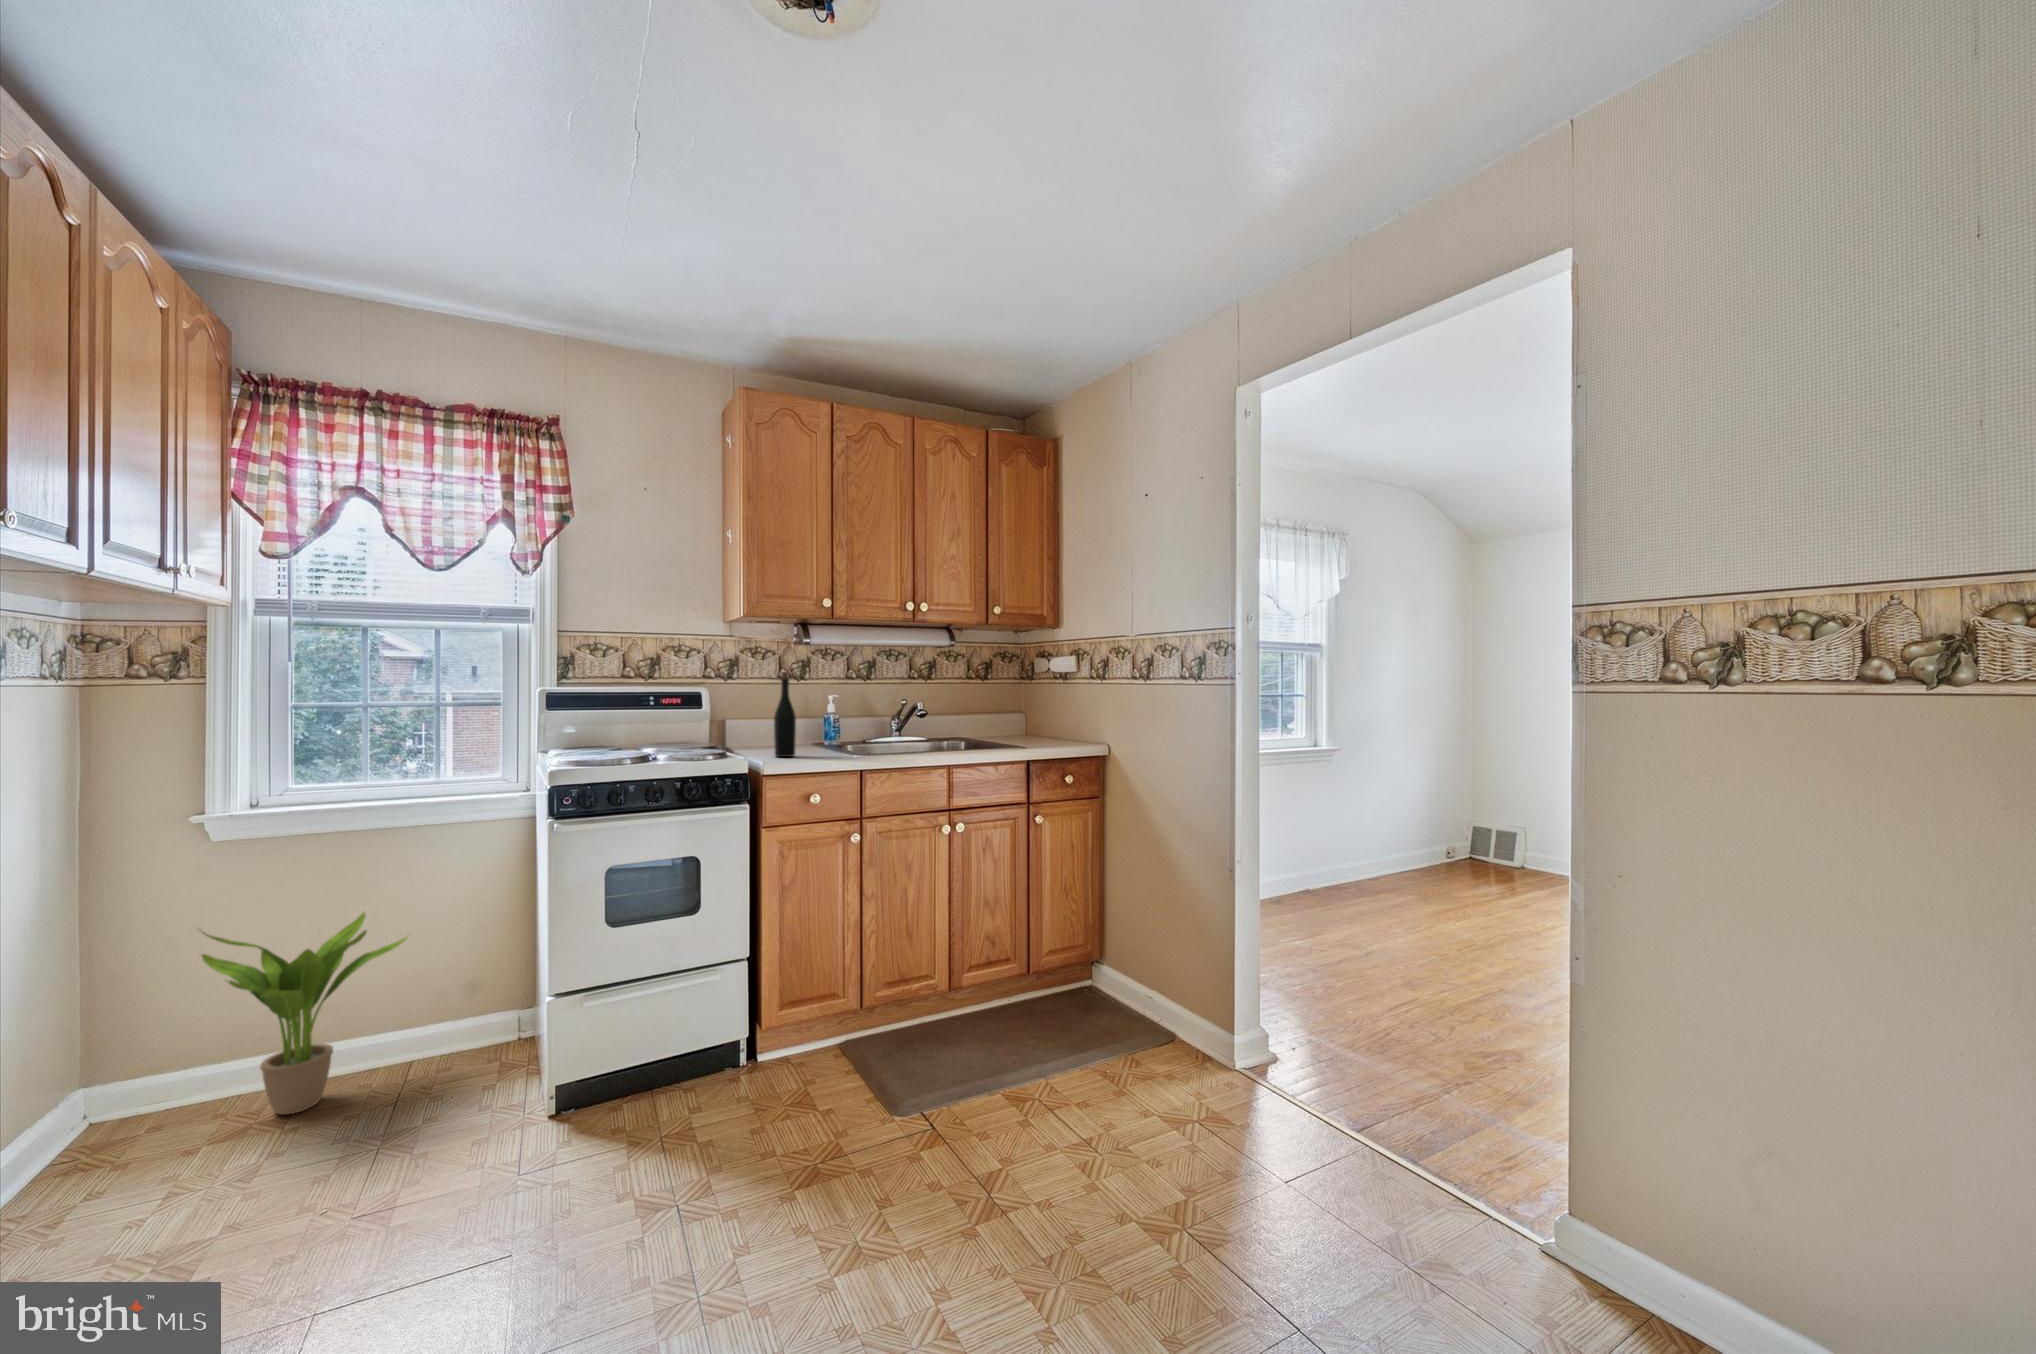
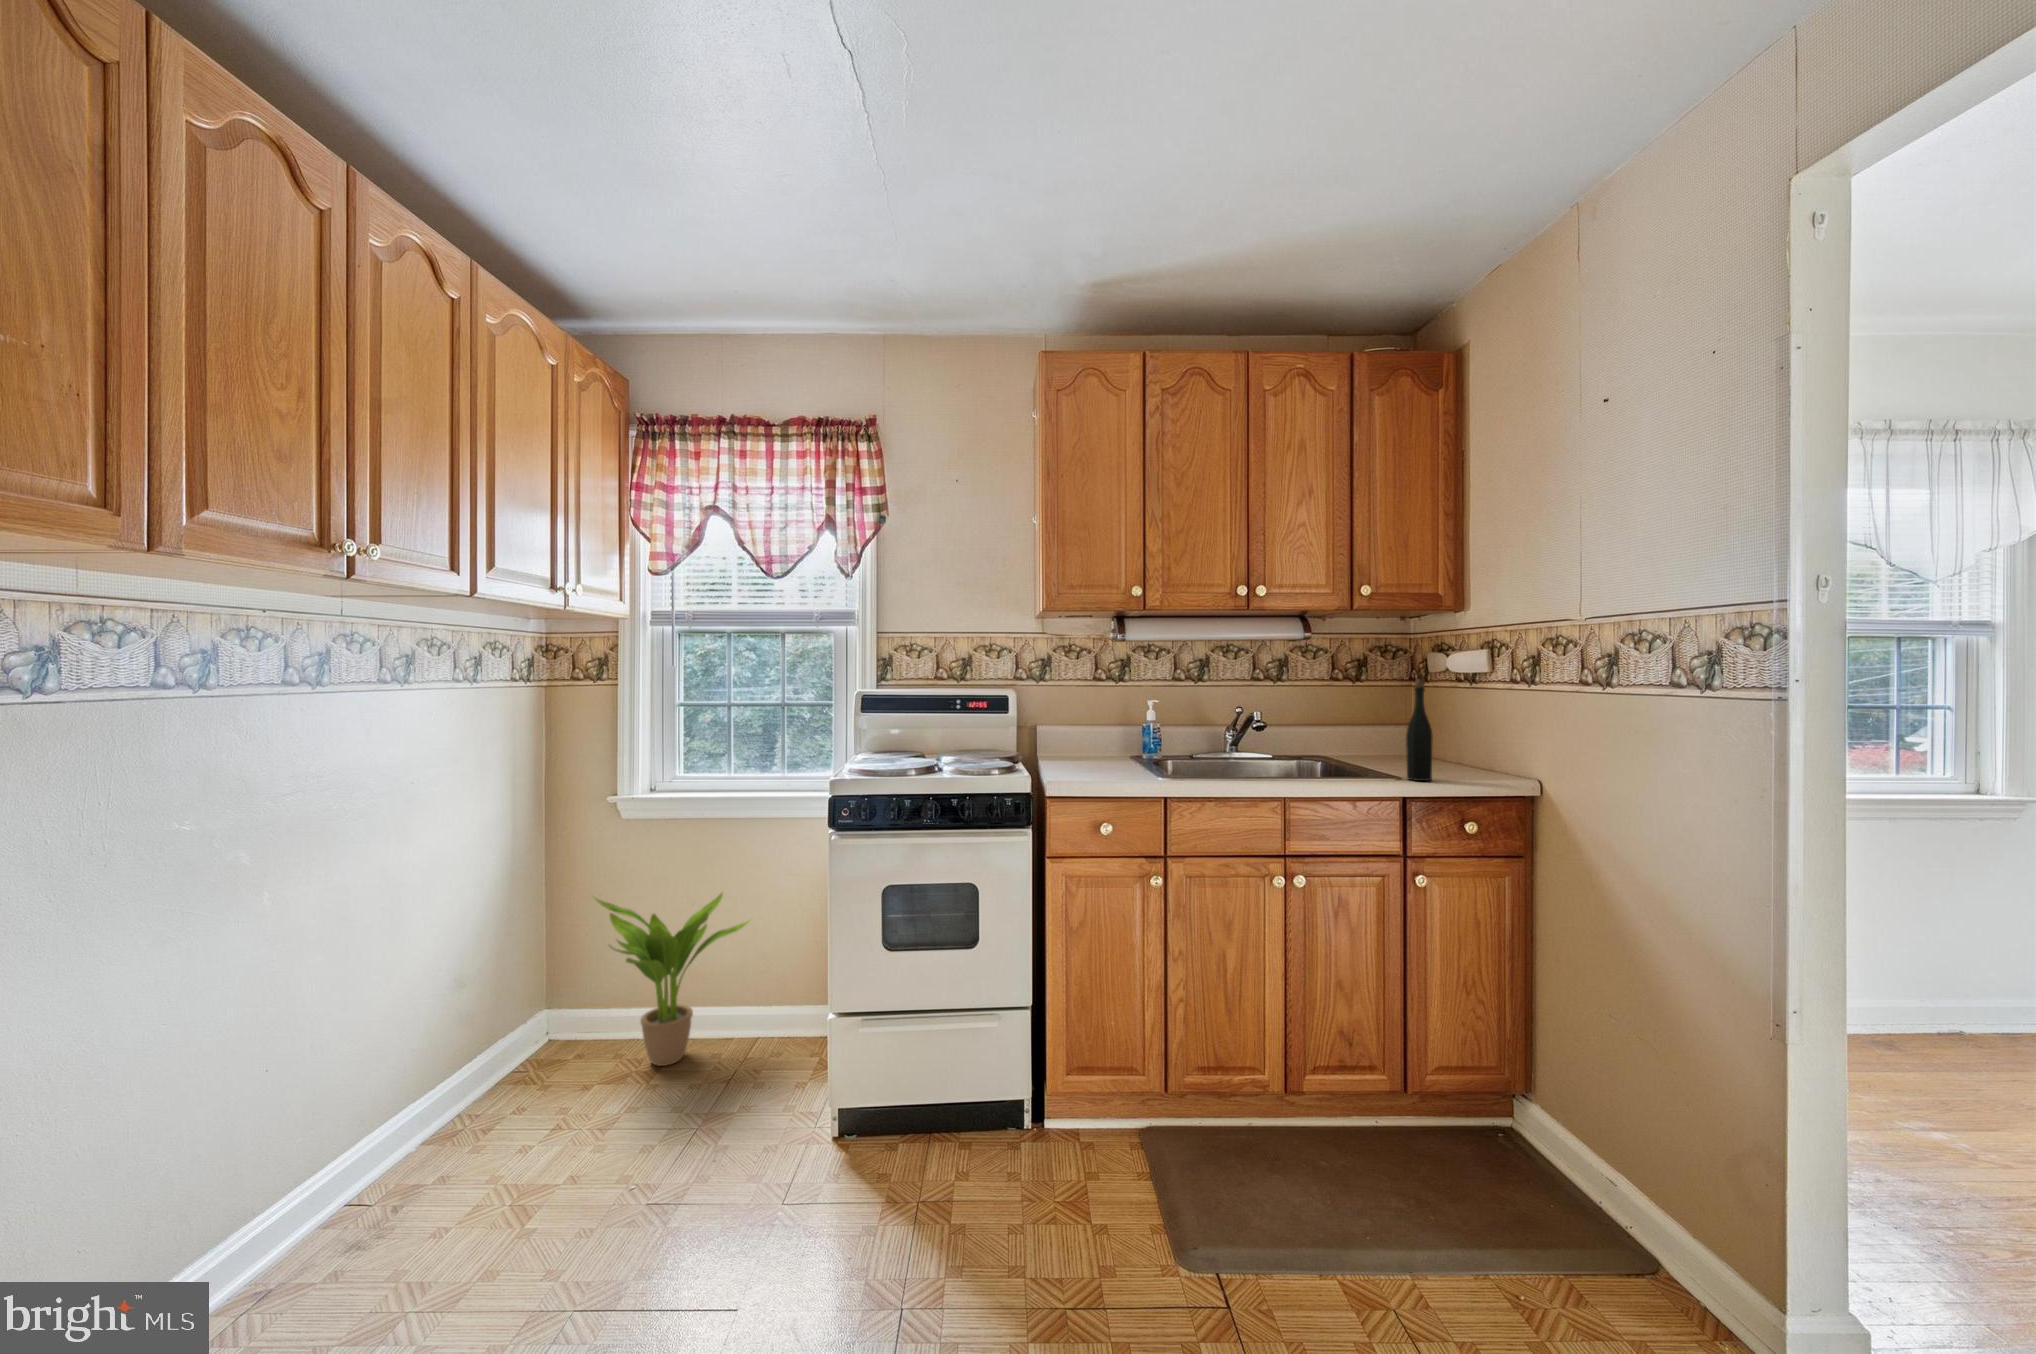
bottle: present [774,672,796,757] -> present [1406,679,1433,781]

